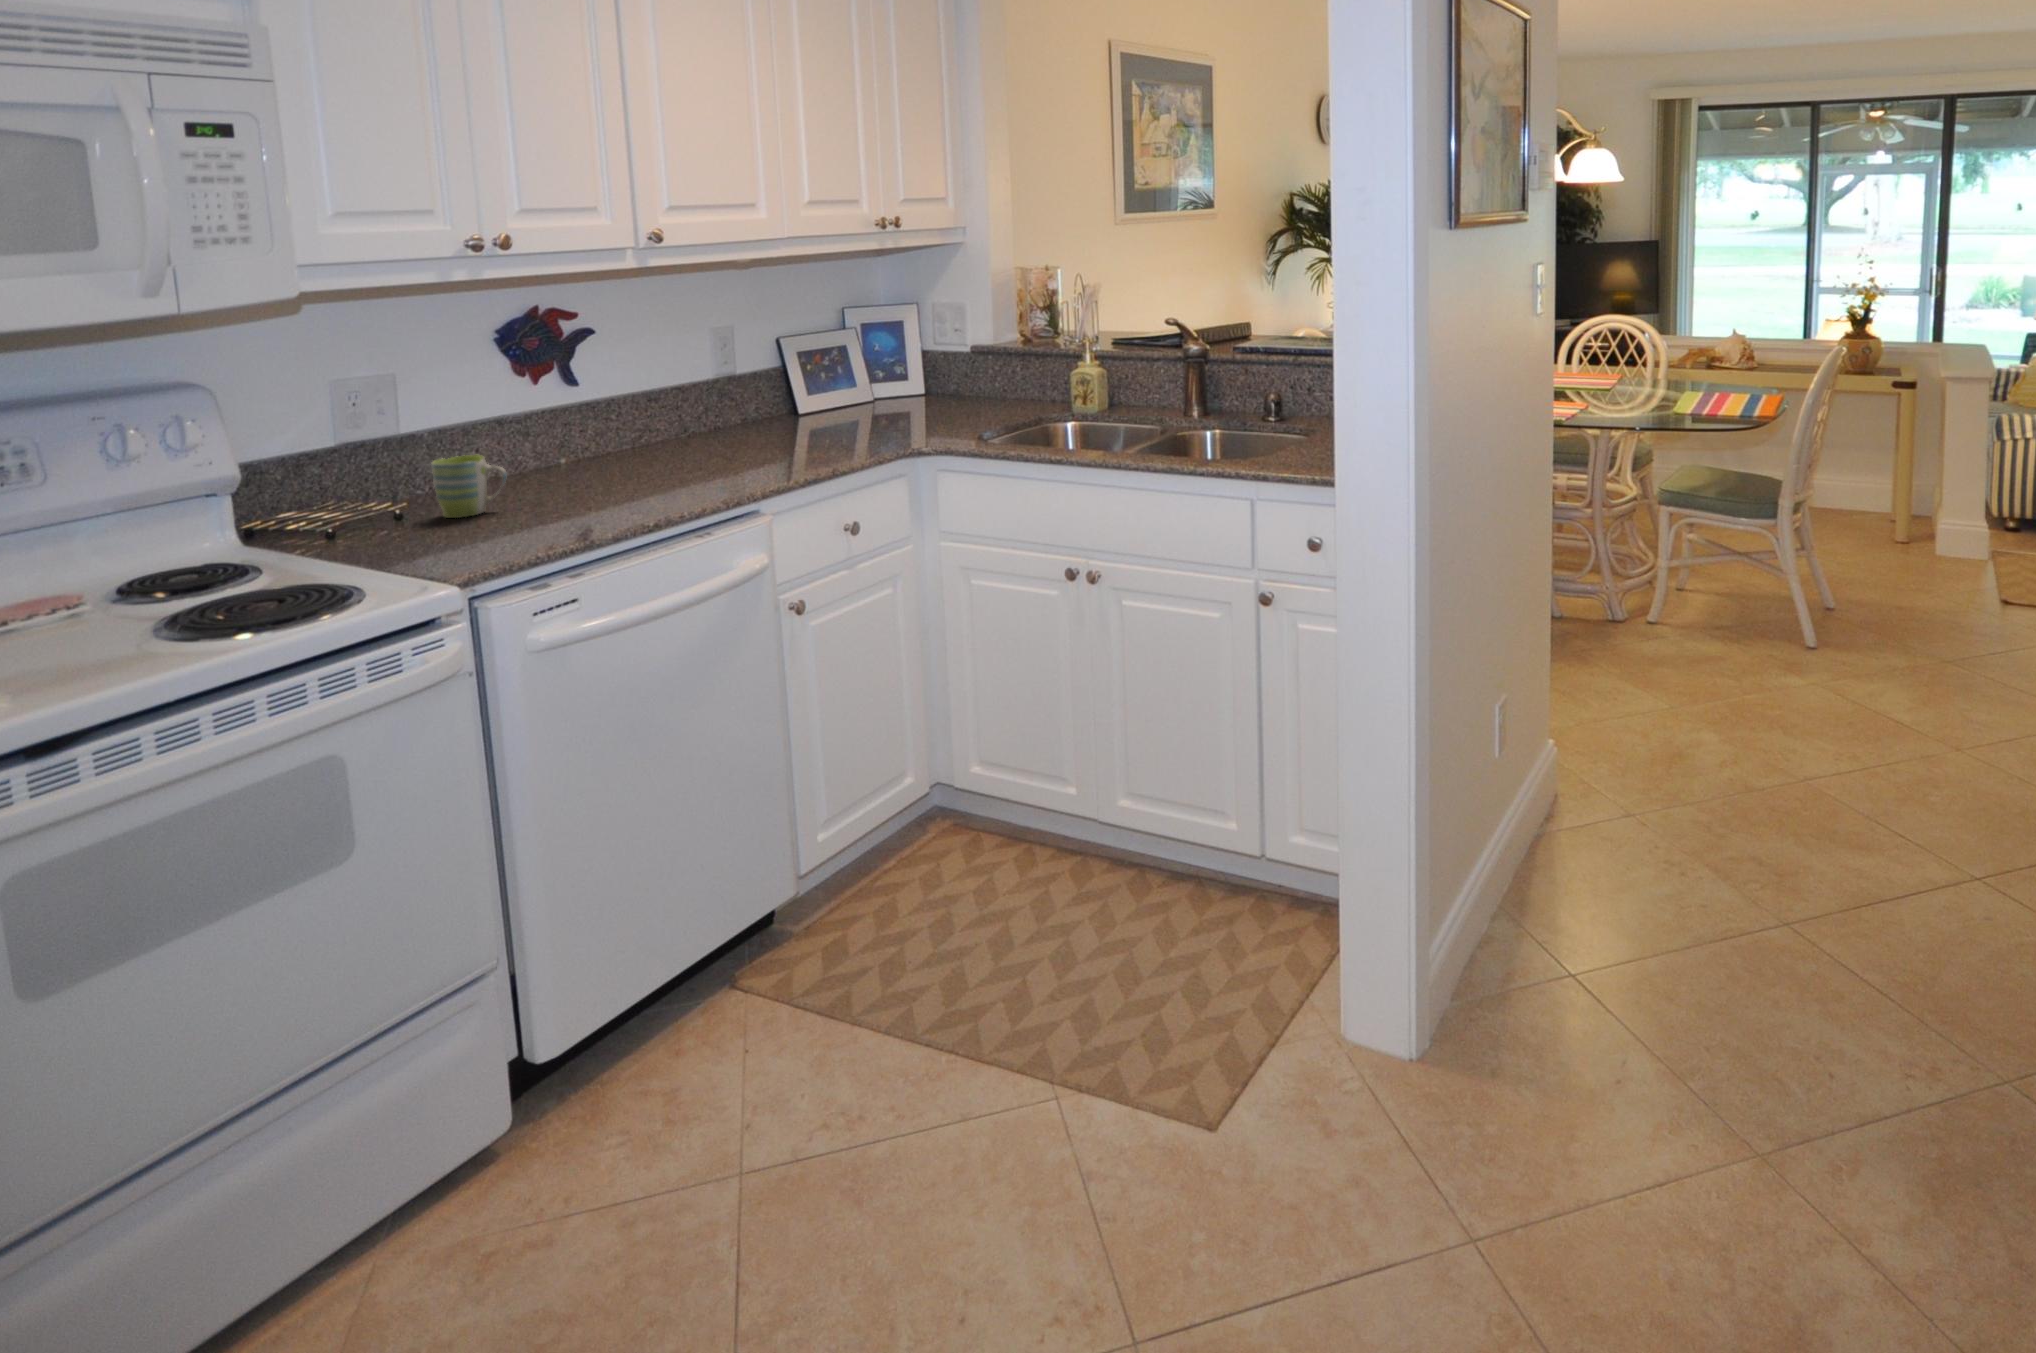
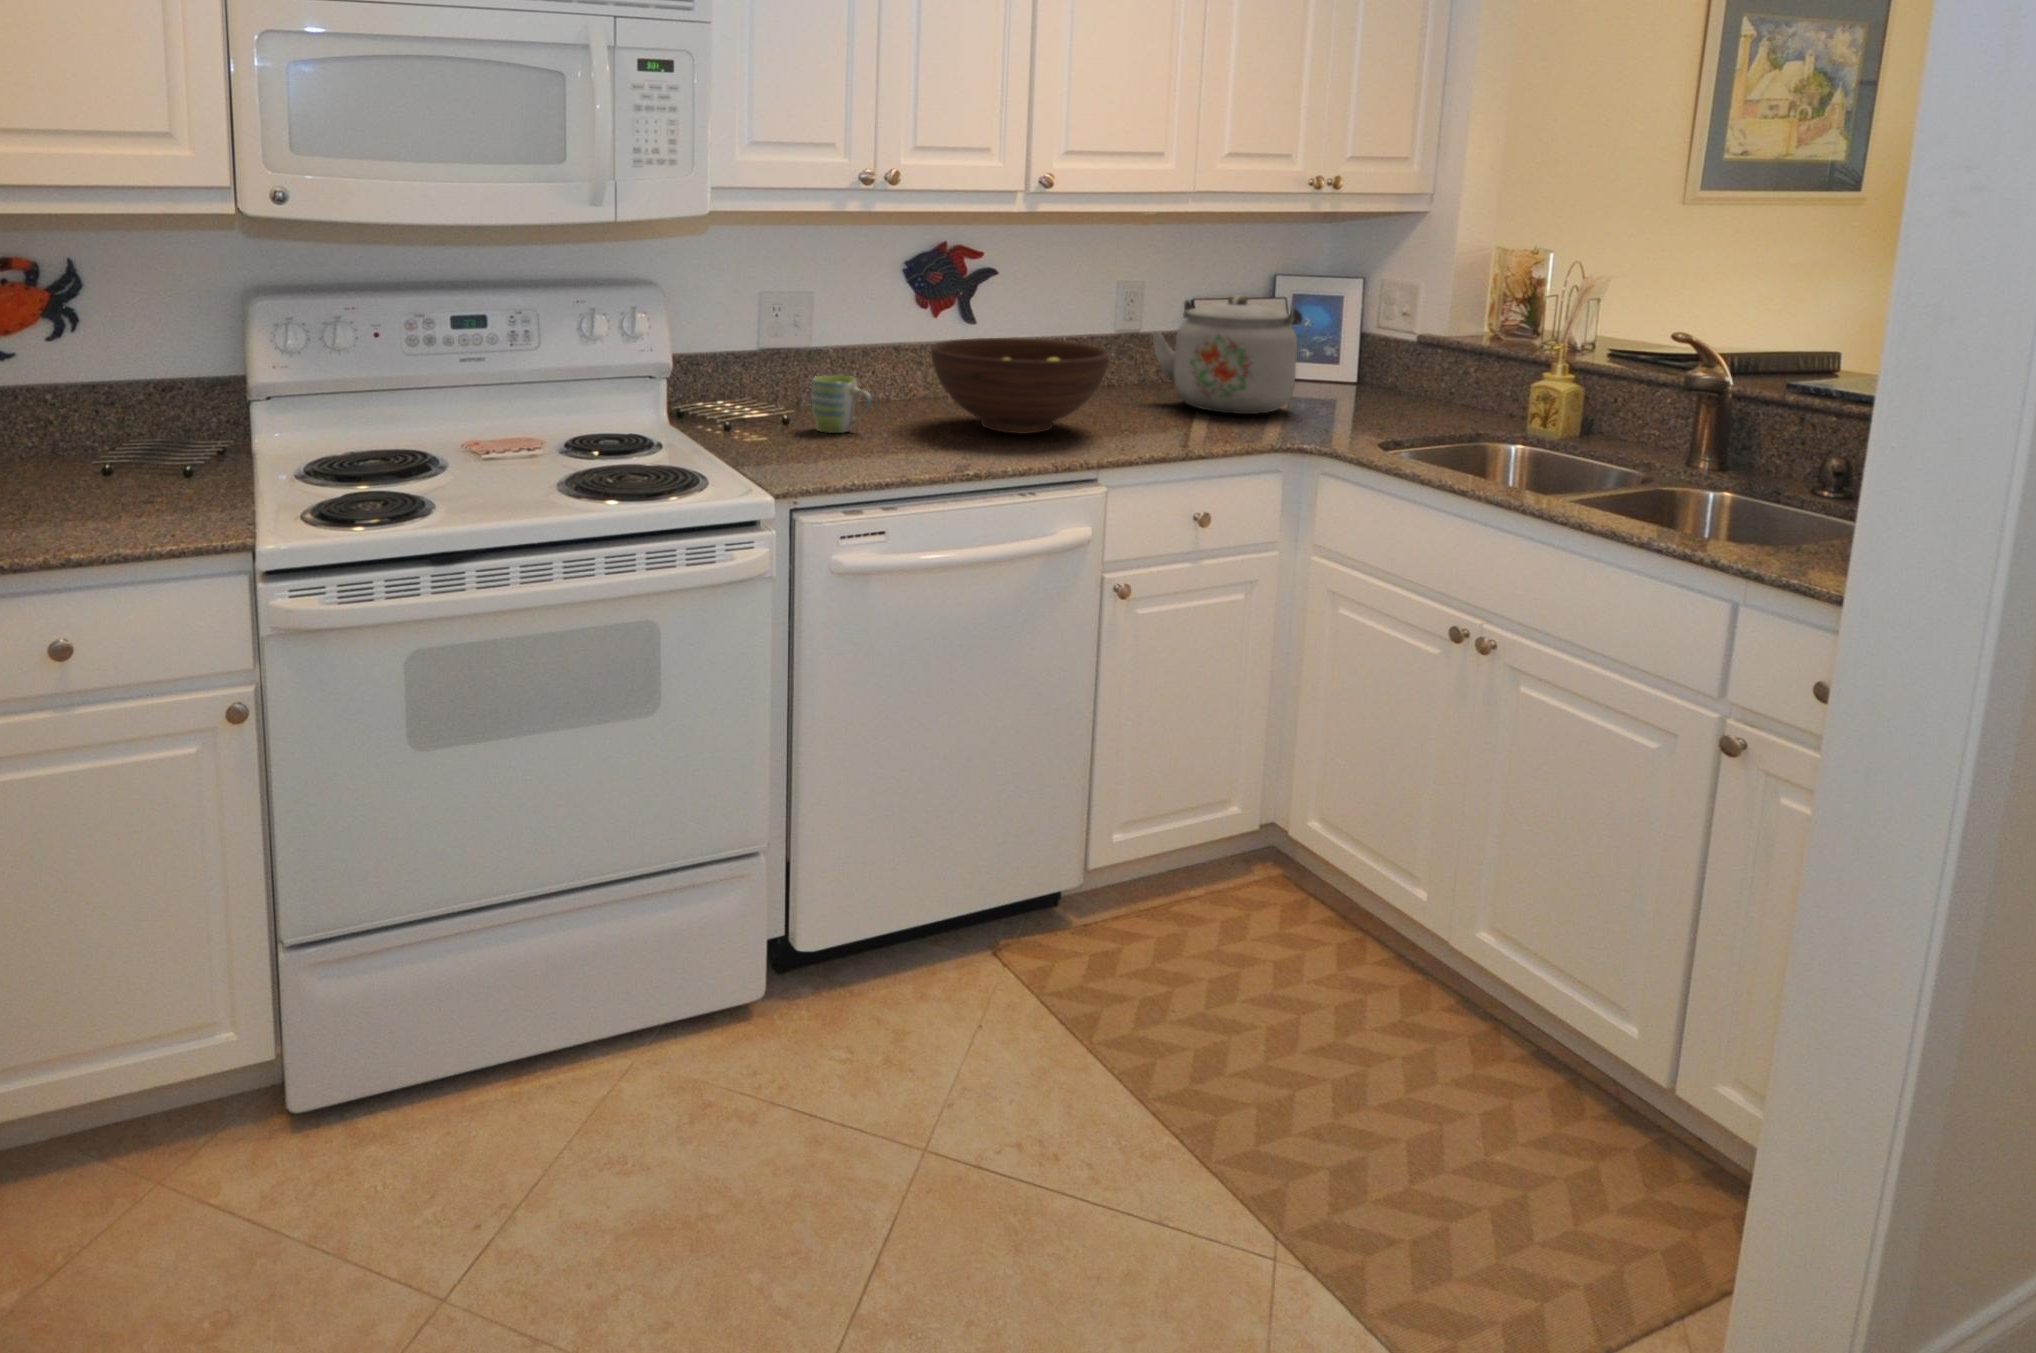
kettle: none [757,329,892,434] -> present [1152,296,1302,414]
fruit bowl: none [560,389,746,484] -> present [931,338,1109,434]

